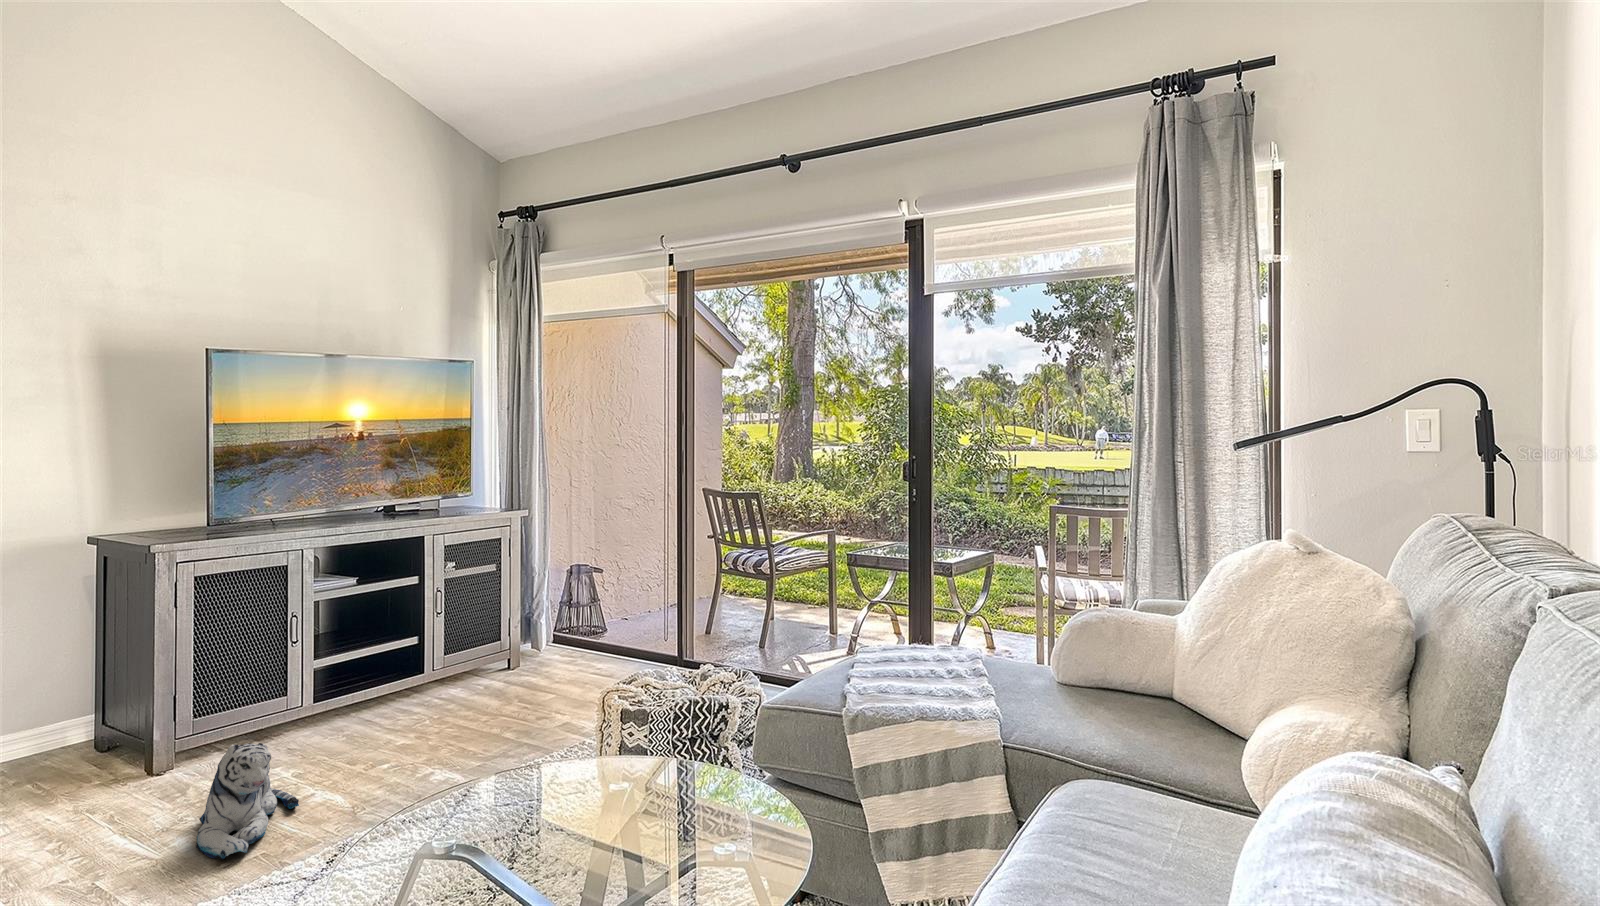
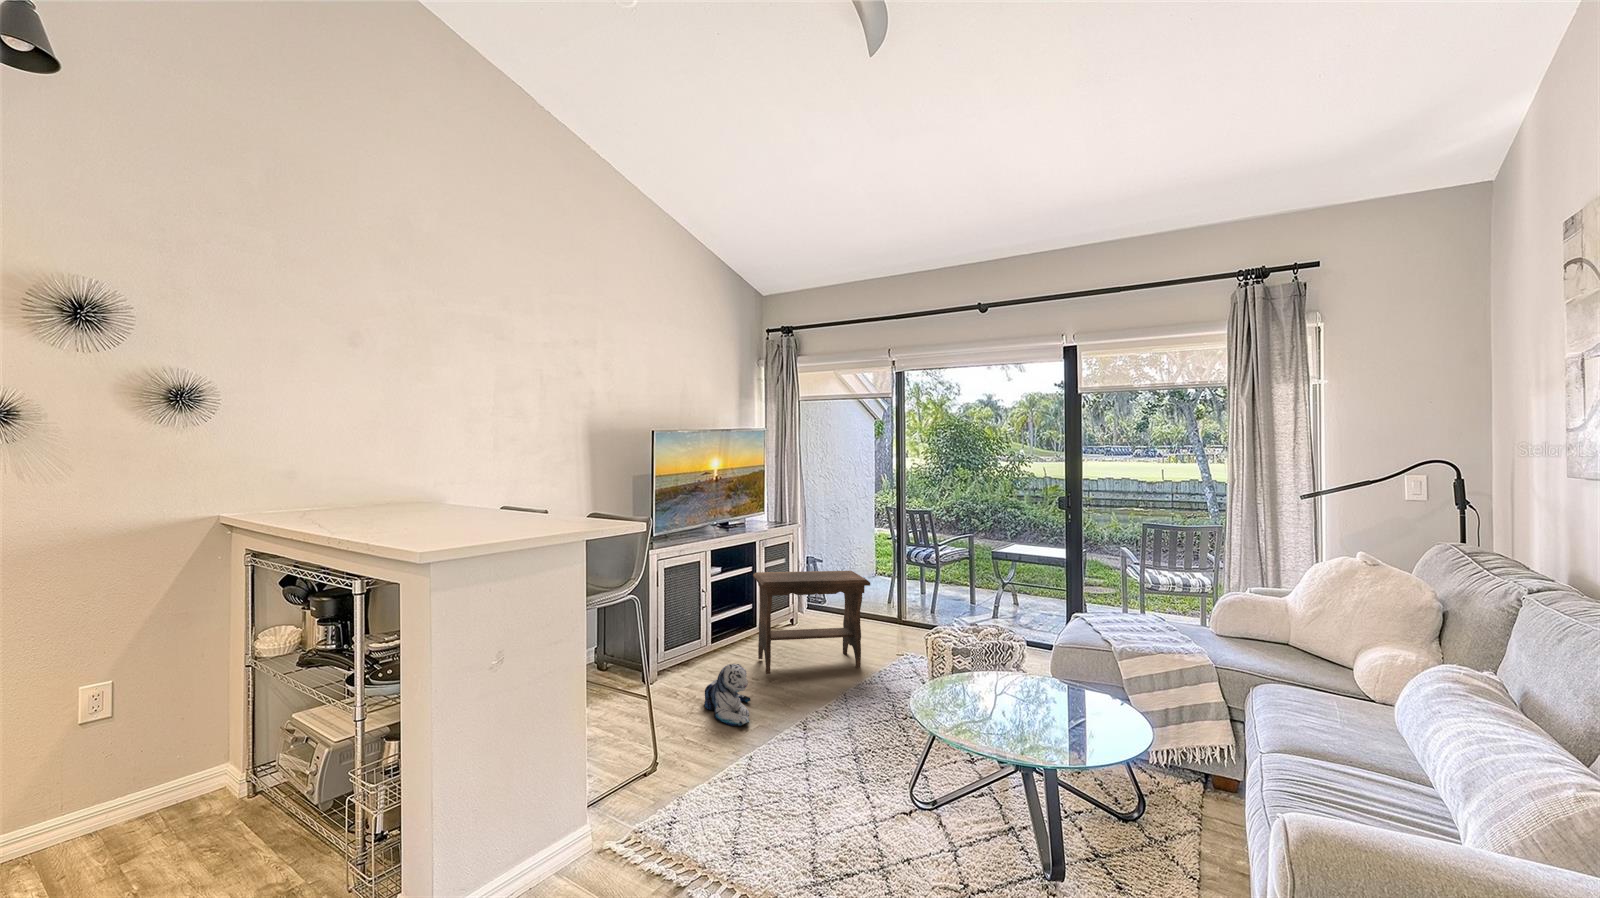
footstool: none [369,581,570,754] -> present [753,571,870,674]

